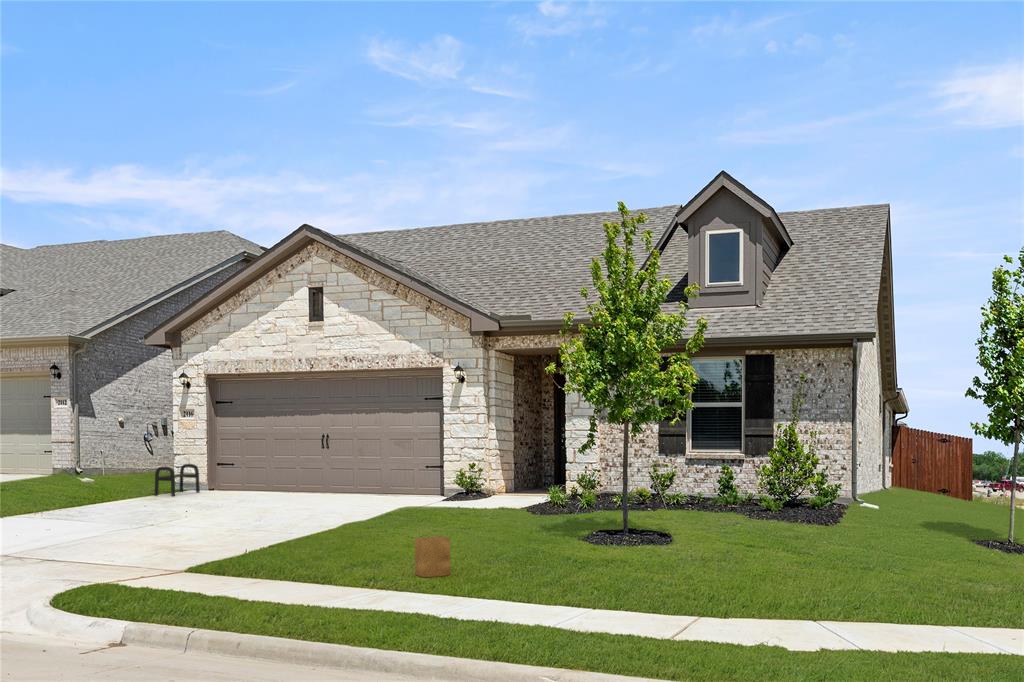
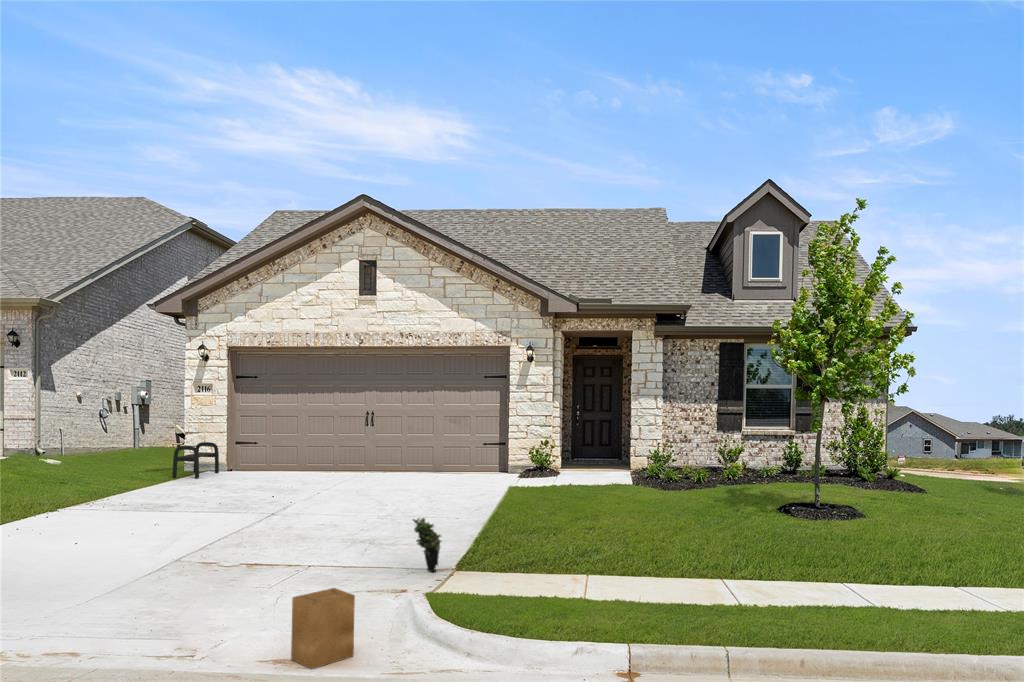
potted plant: none [200,512,223,552] -> present [413,518,441,572]
cardboard box: present [415,536,451,577] -> present [291,588,355,669]

